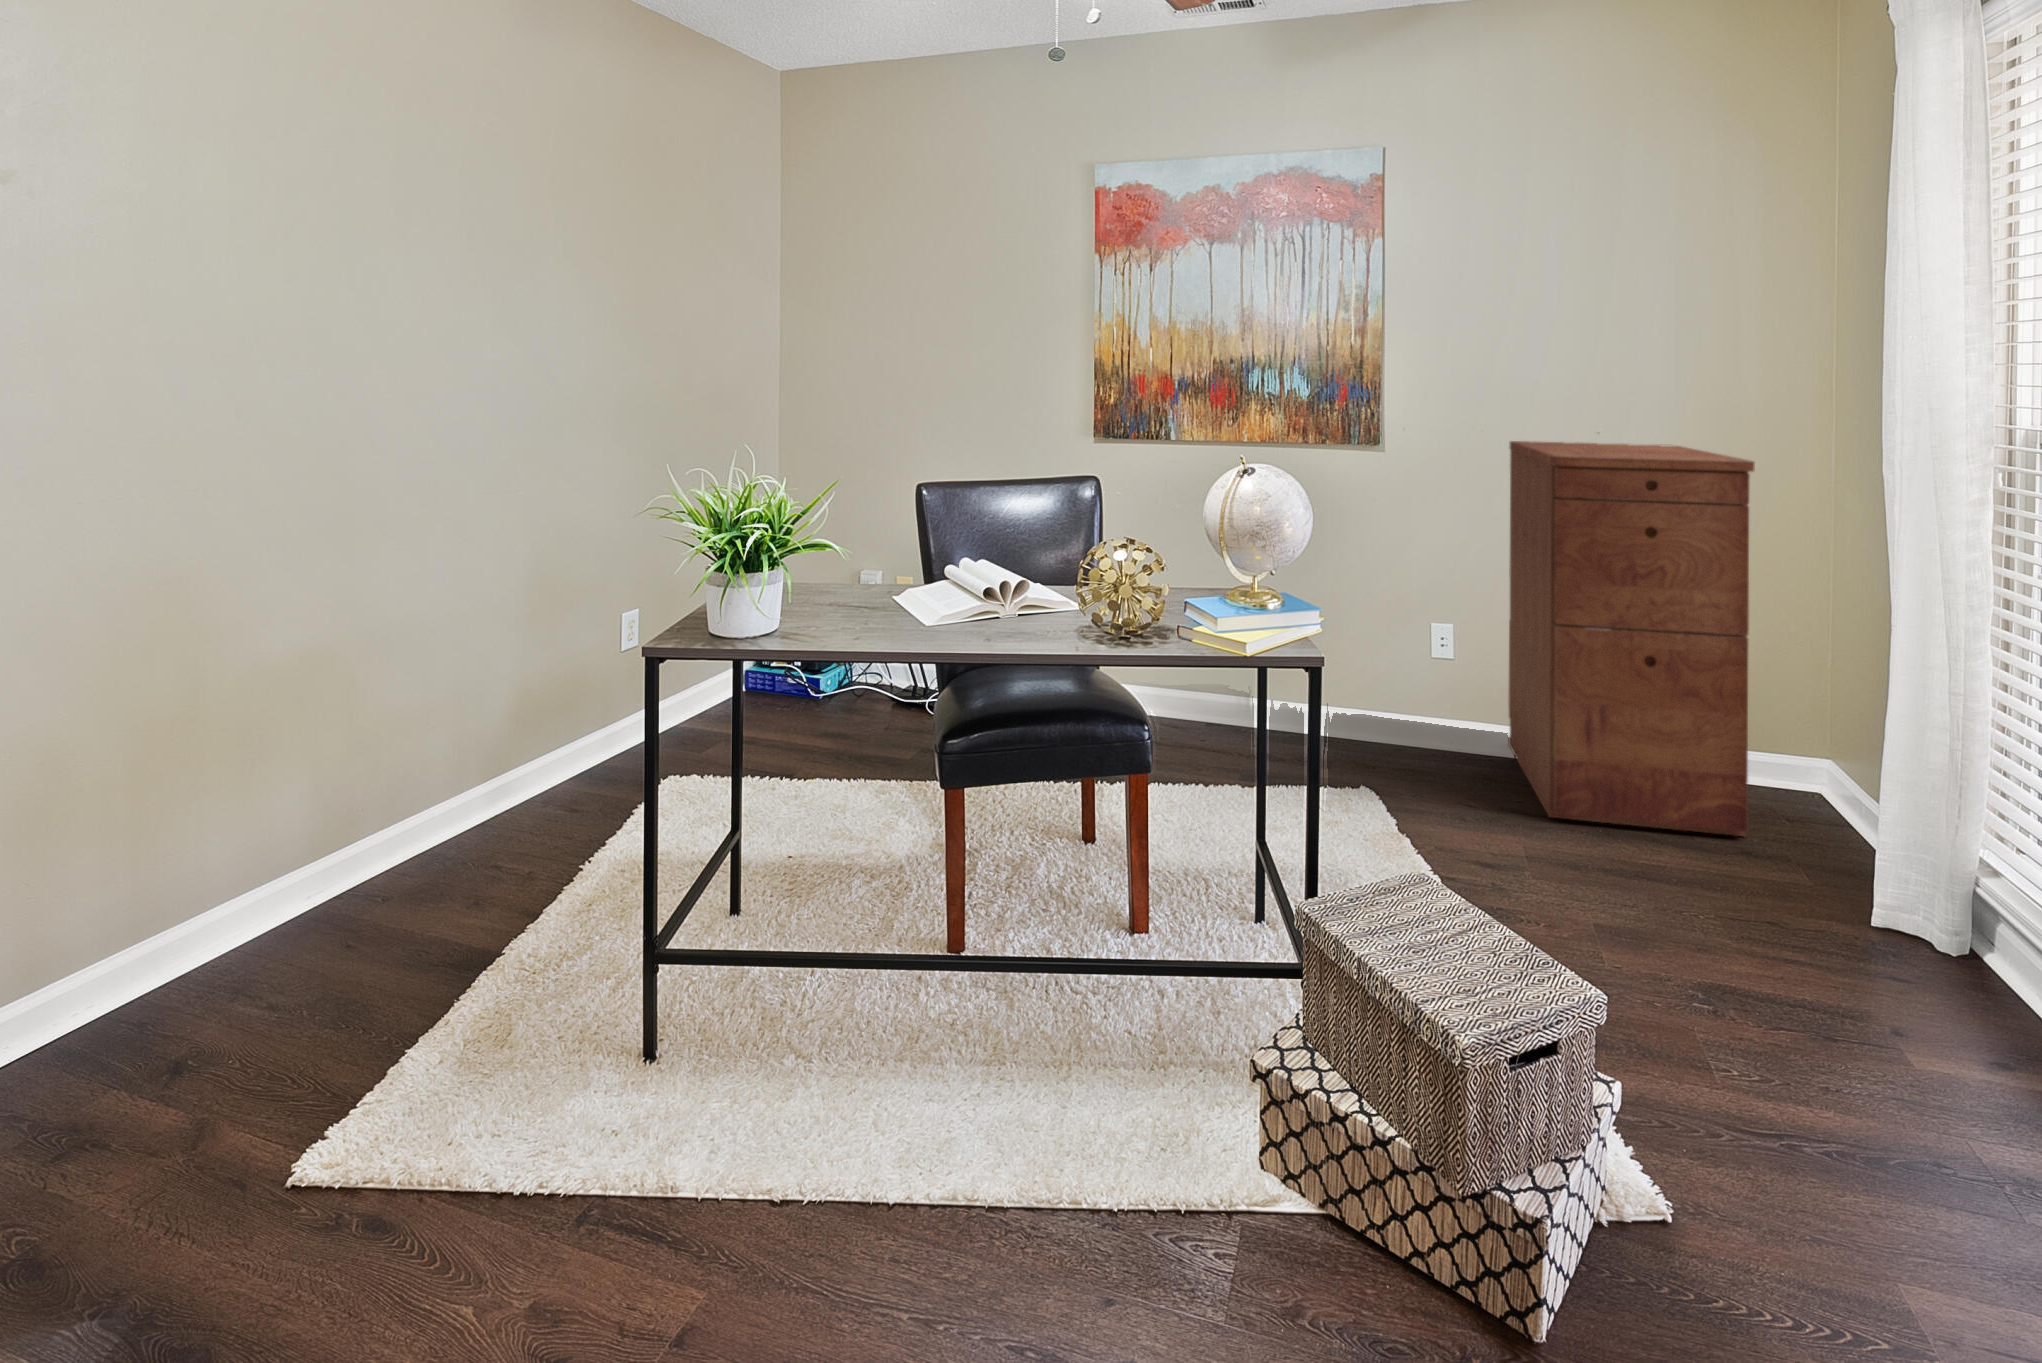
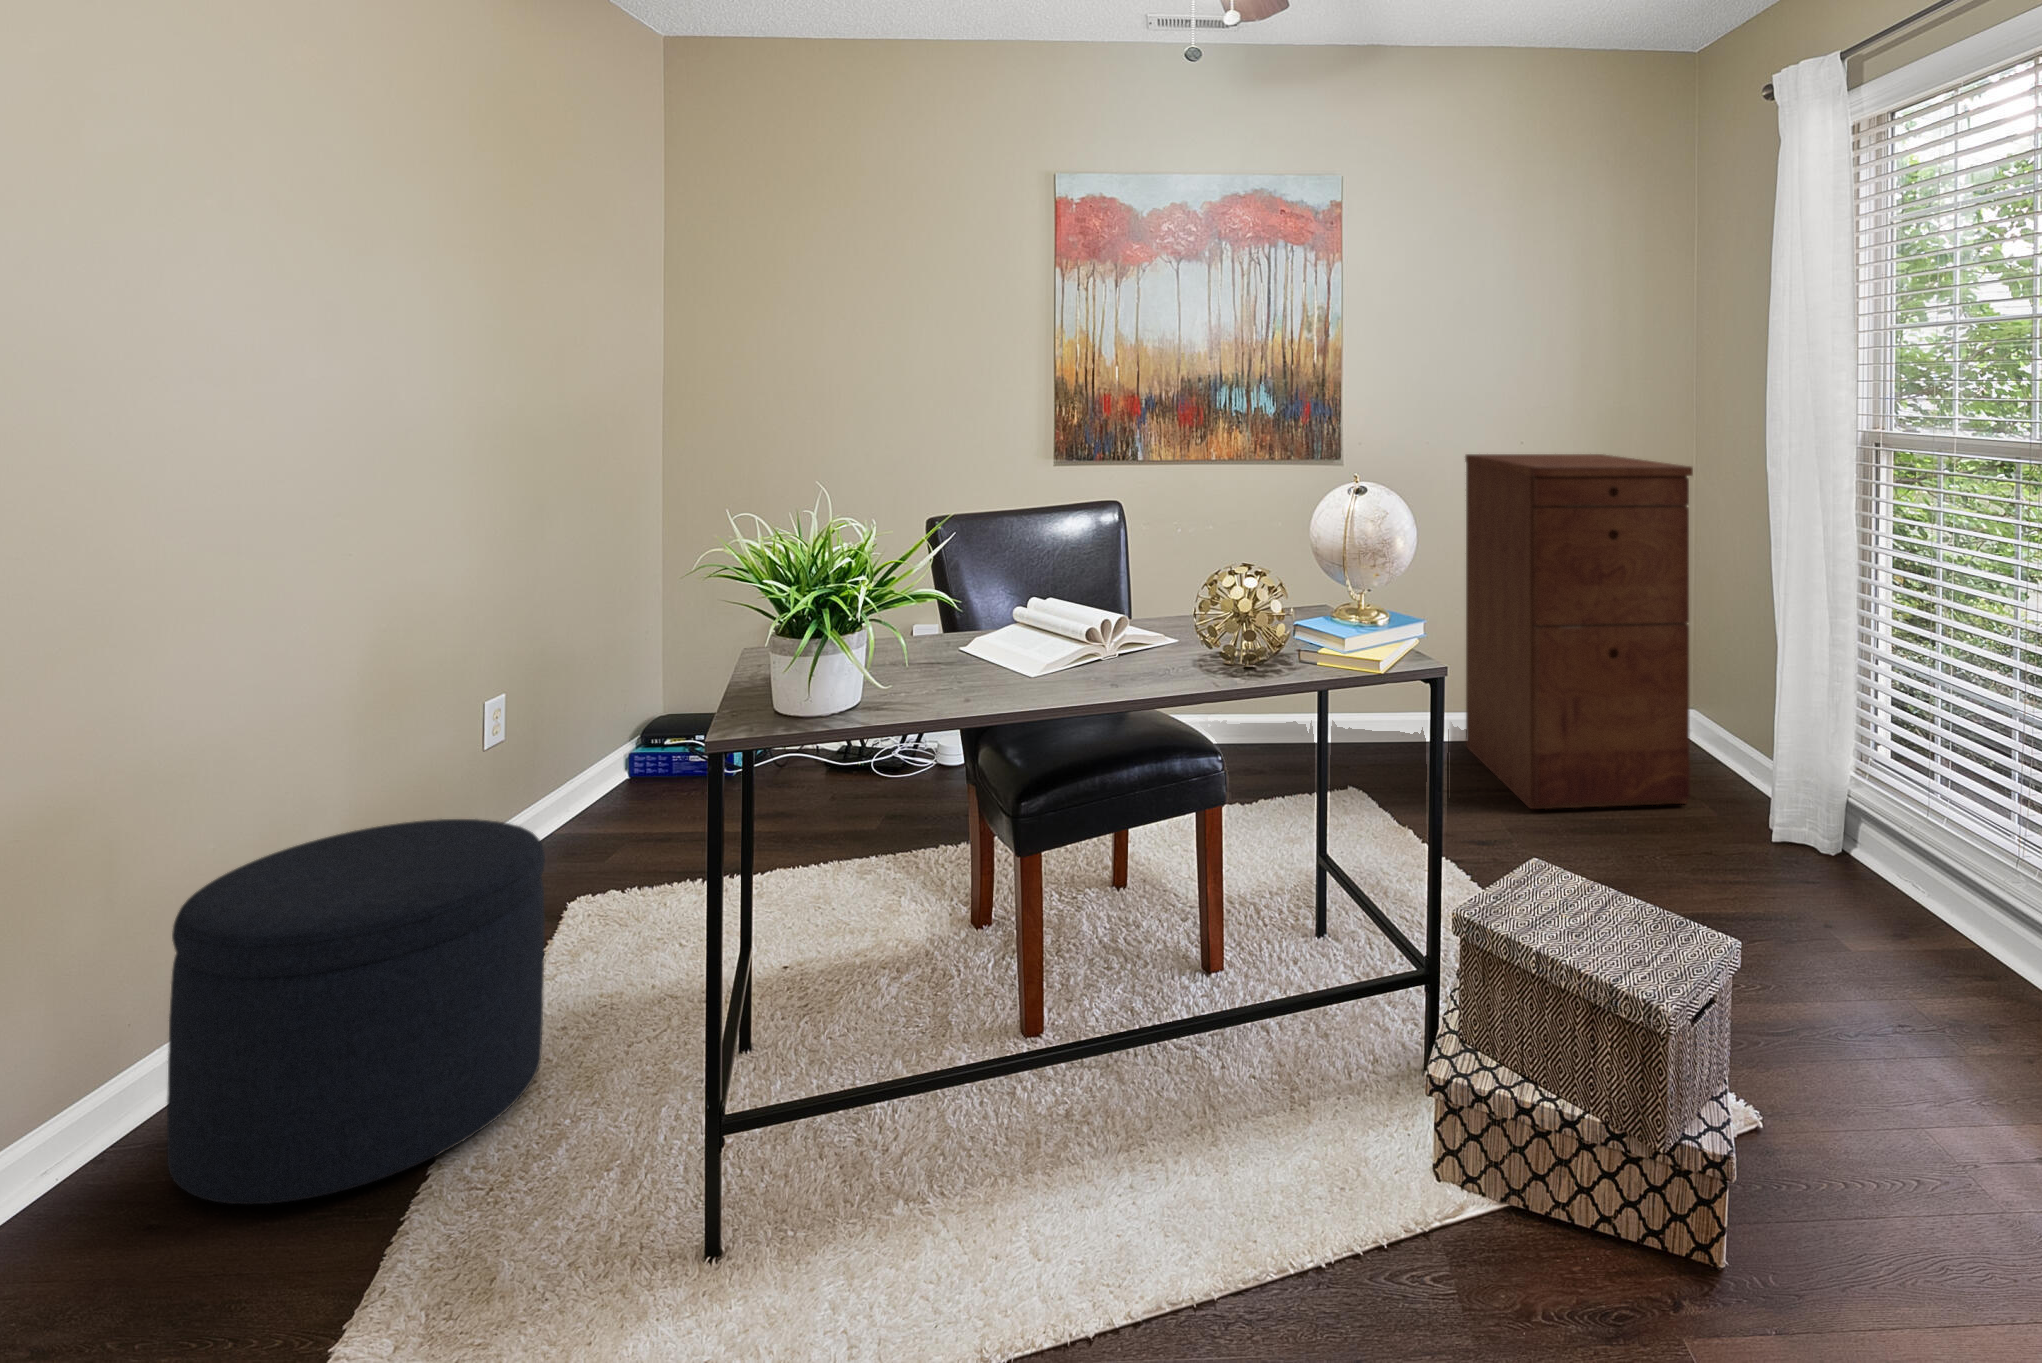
ottoman: none [338,699,596,965] -> present [167,819,545,1204]

